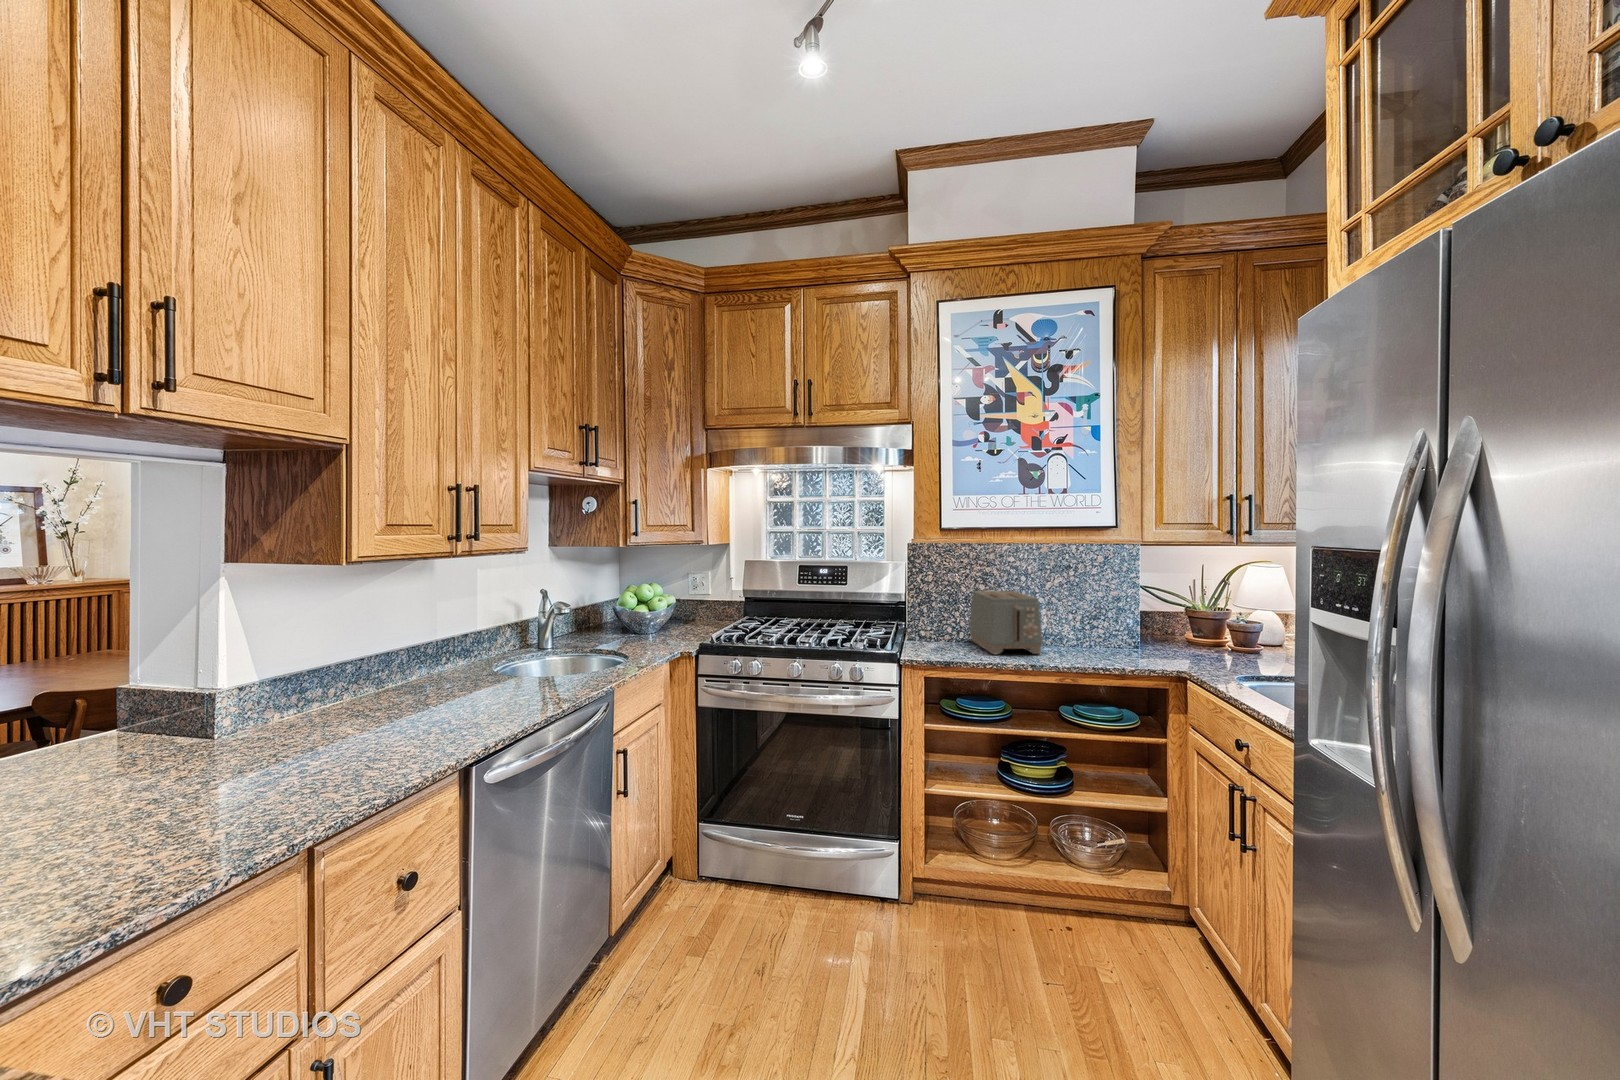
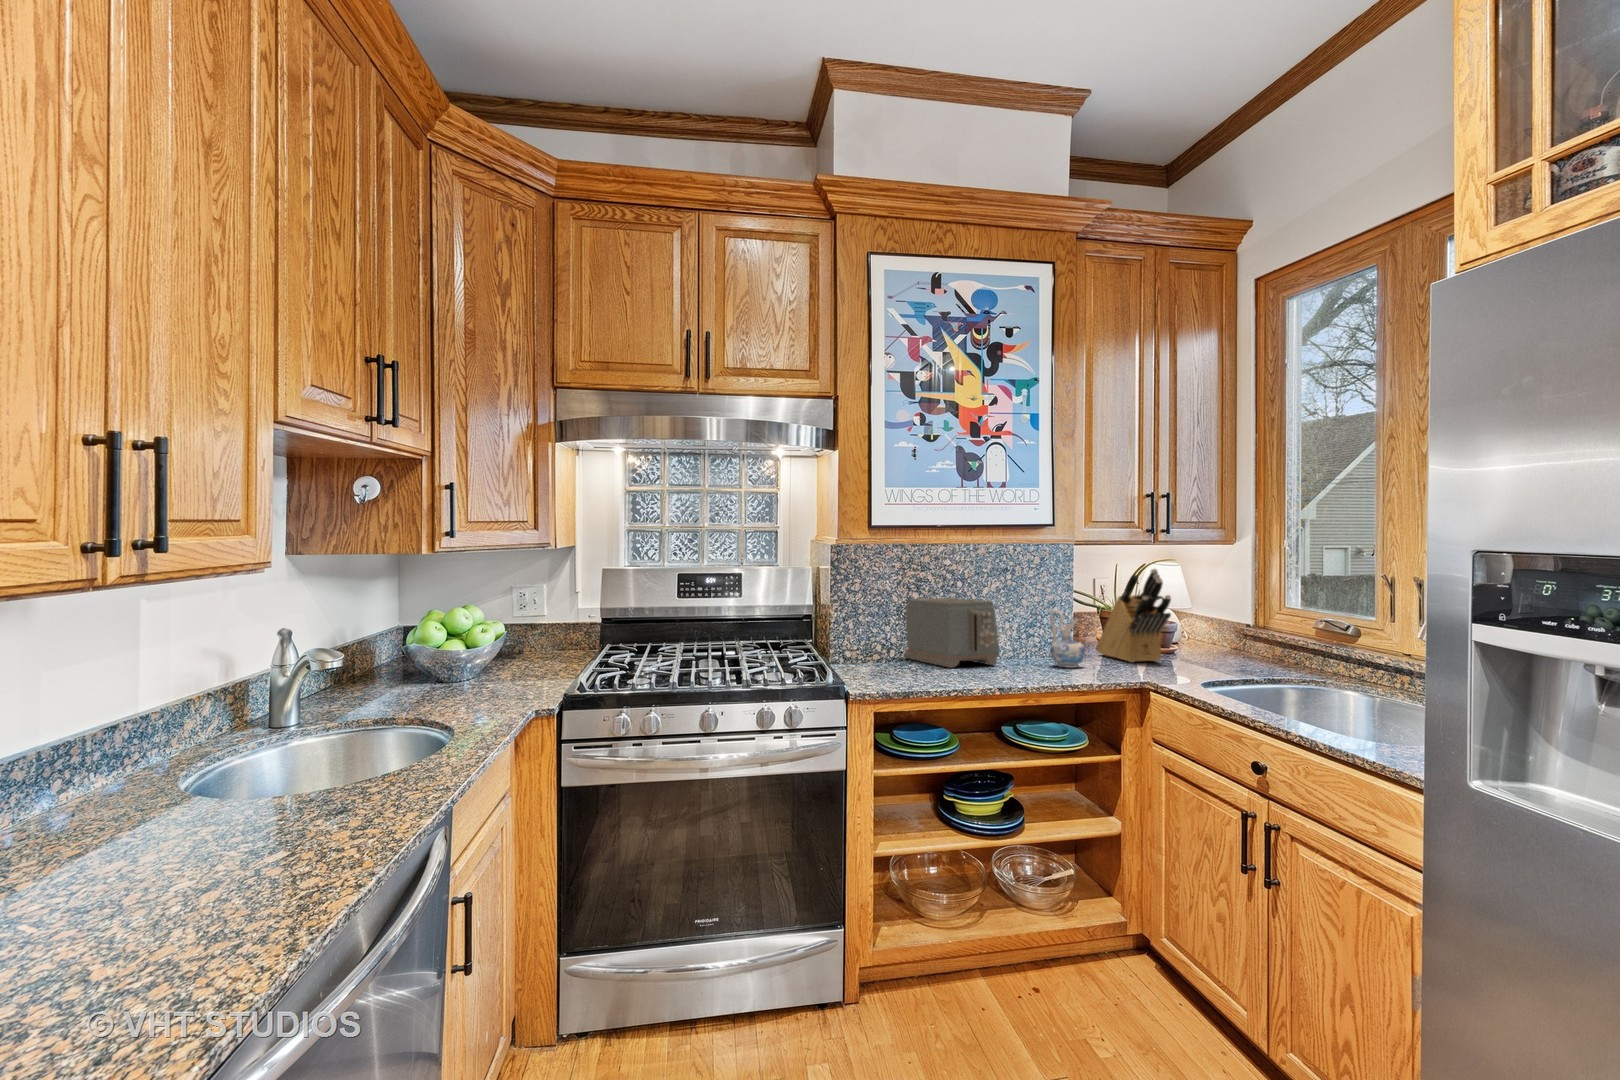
knife block: none [1157,573,1217,661] -> present [1097,569,1171,663]
ceramic pitcher: none [1090,608,1123,662] -> present [1050,610,1085,668]

